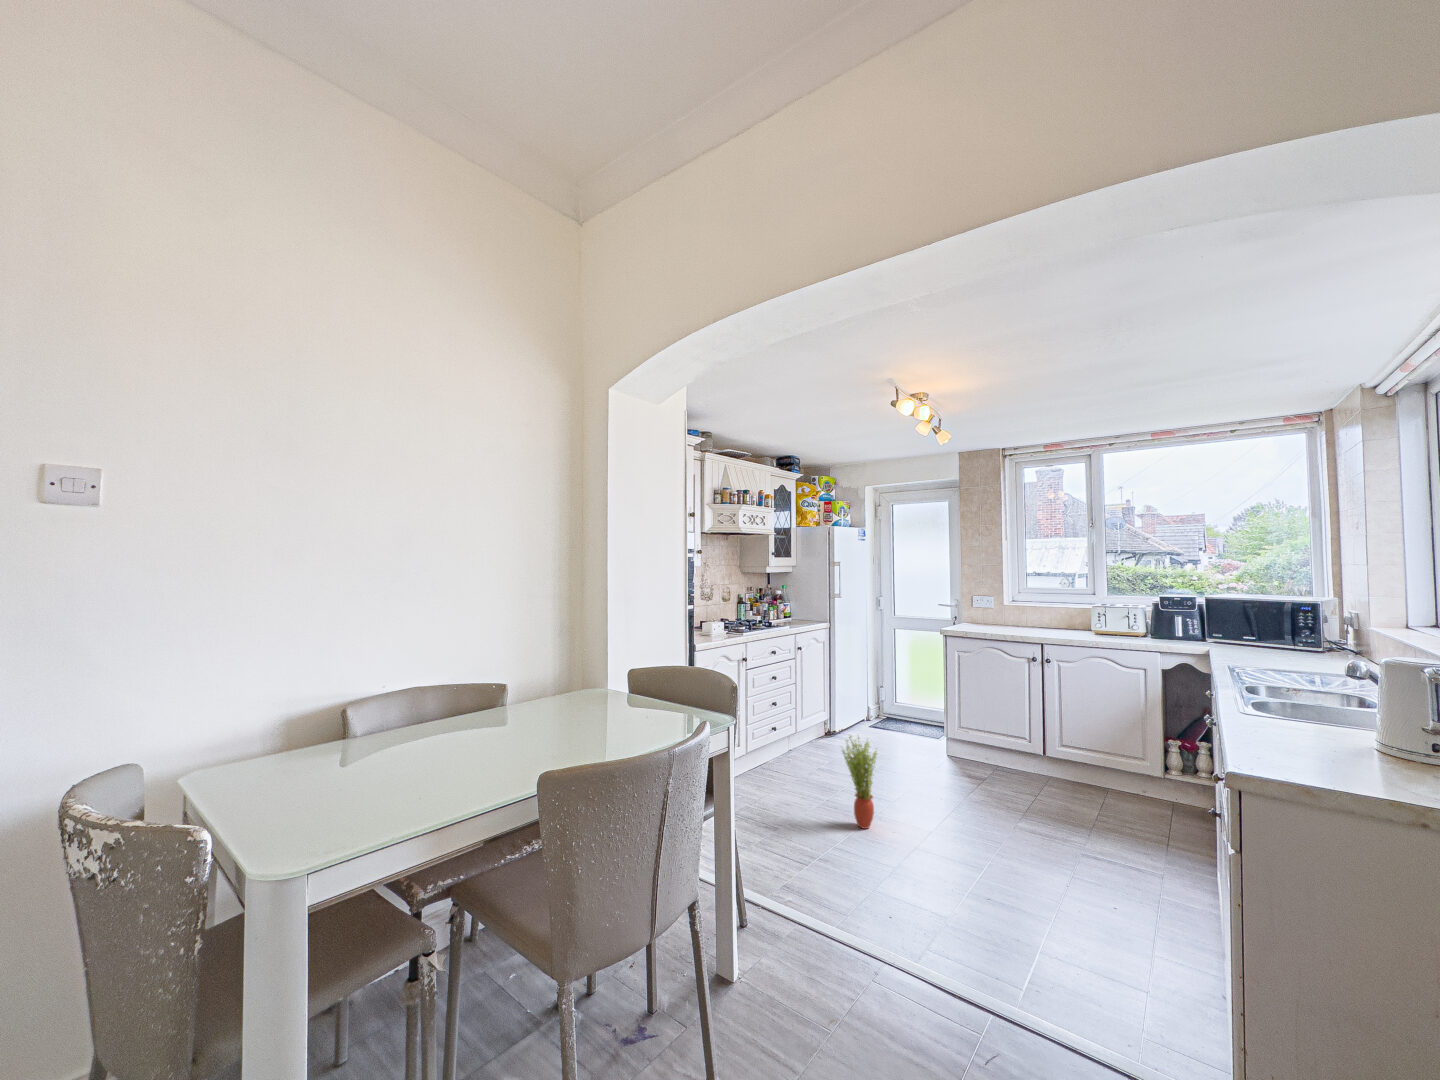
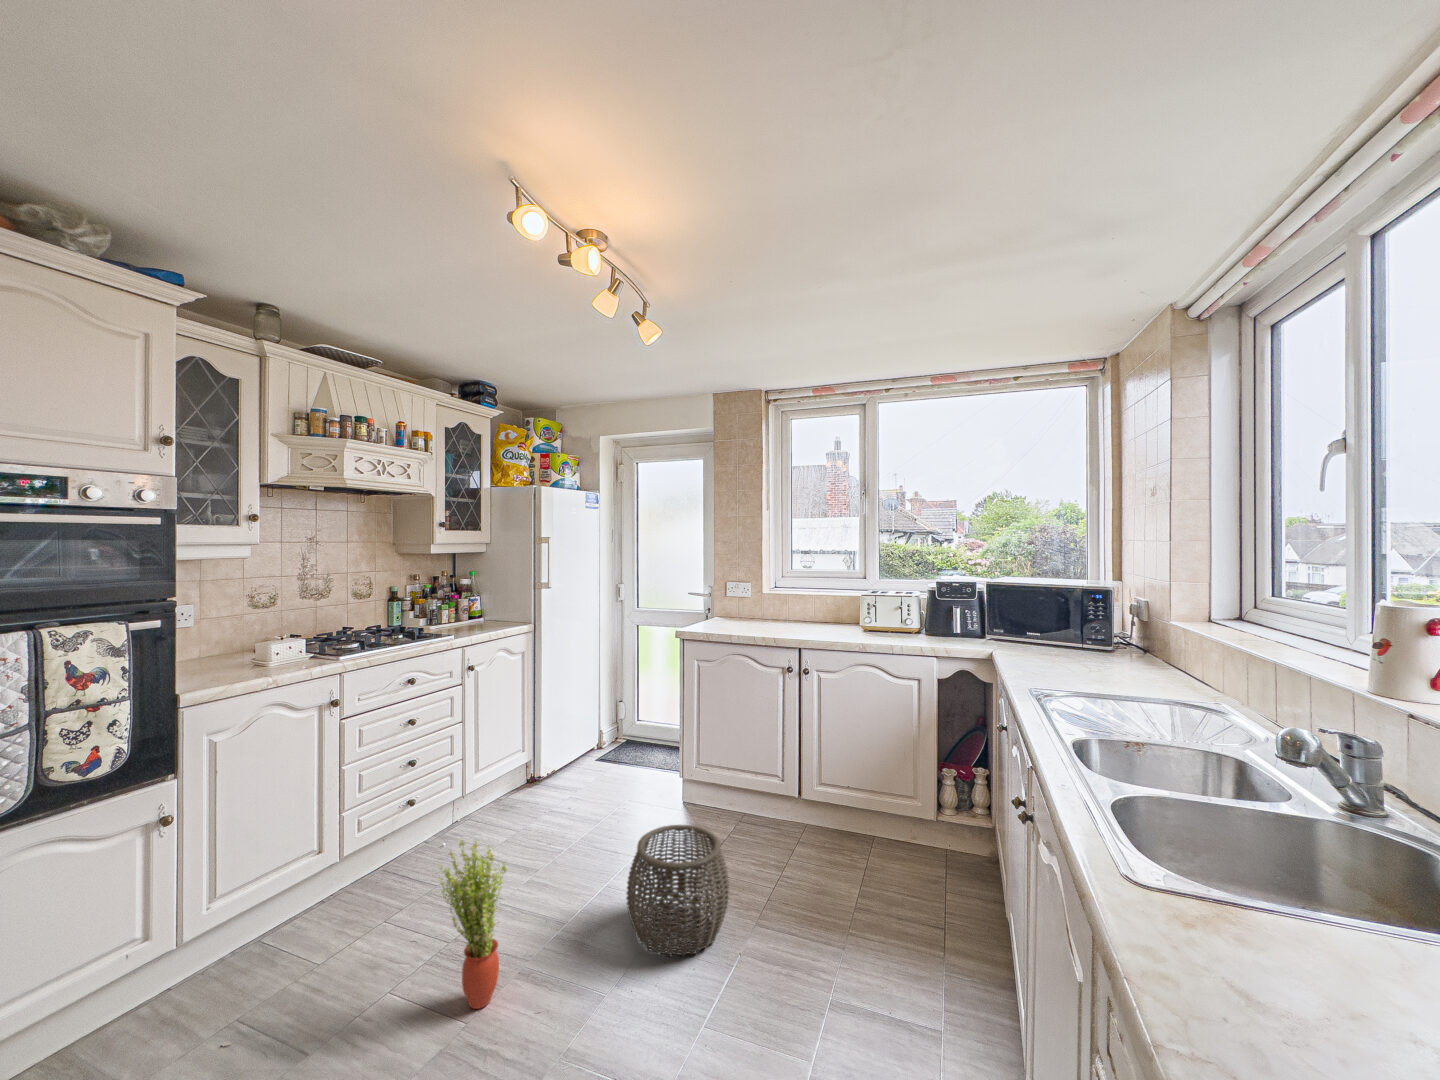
woven basket: none [936,751,1008,827] -> present [626,825,729,957]

